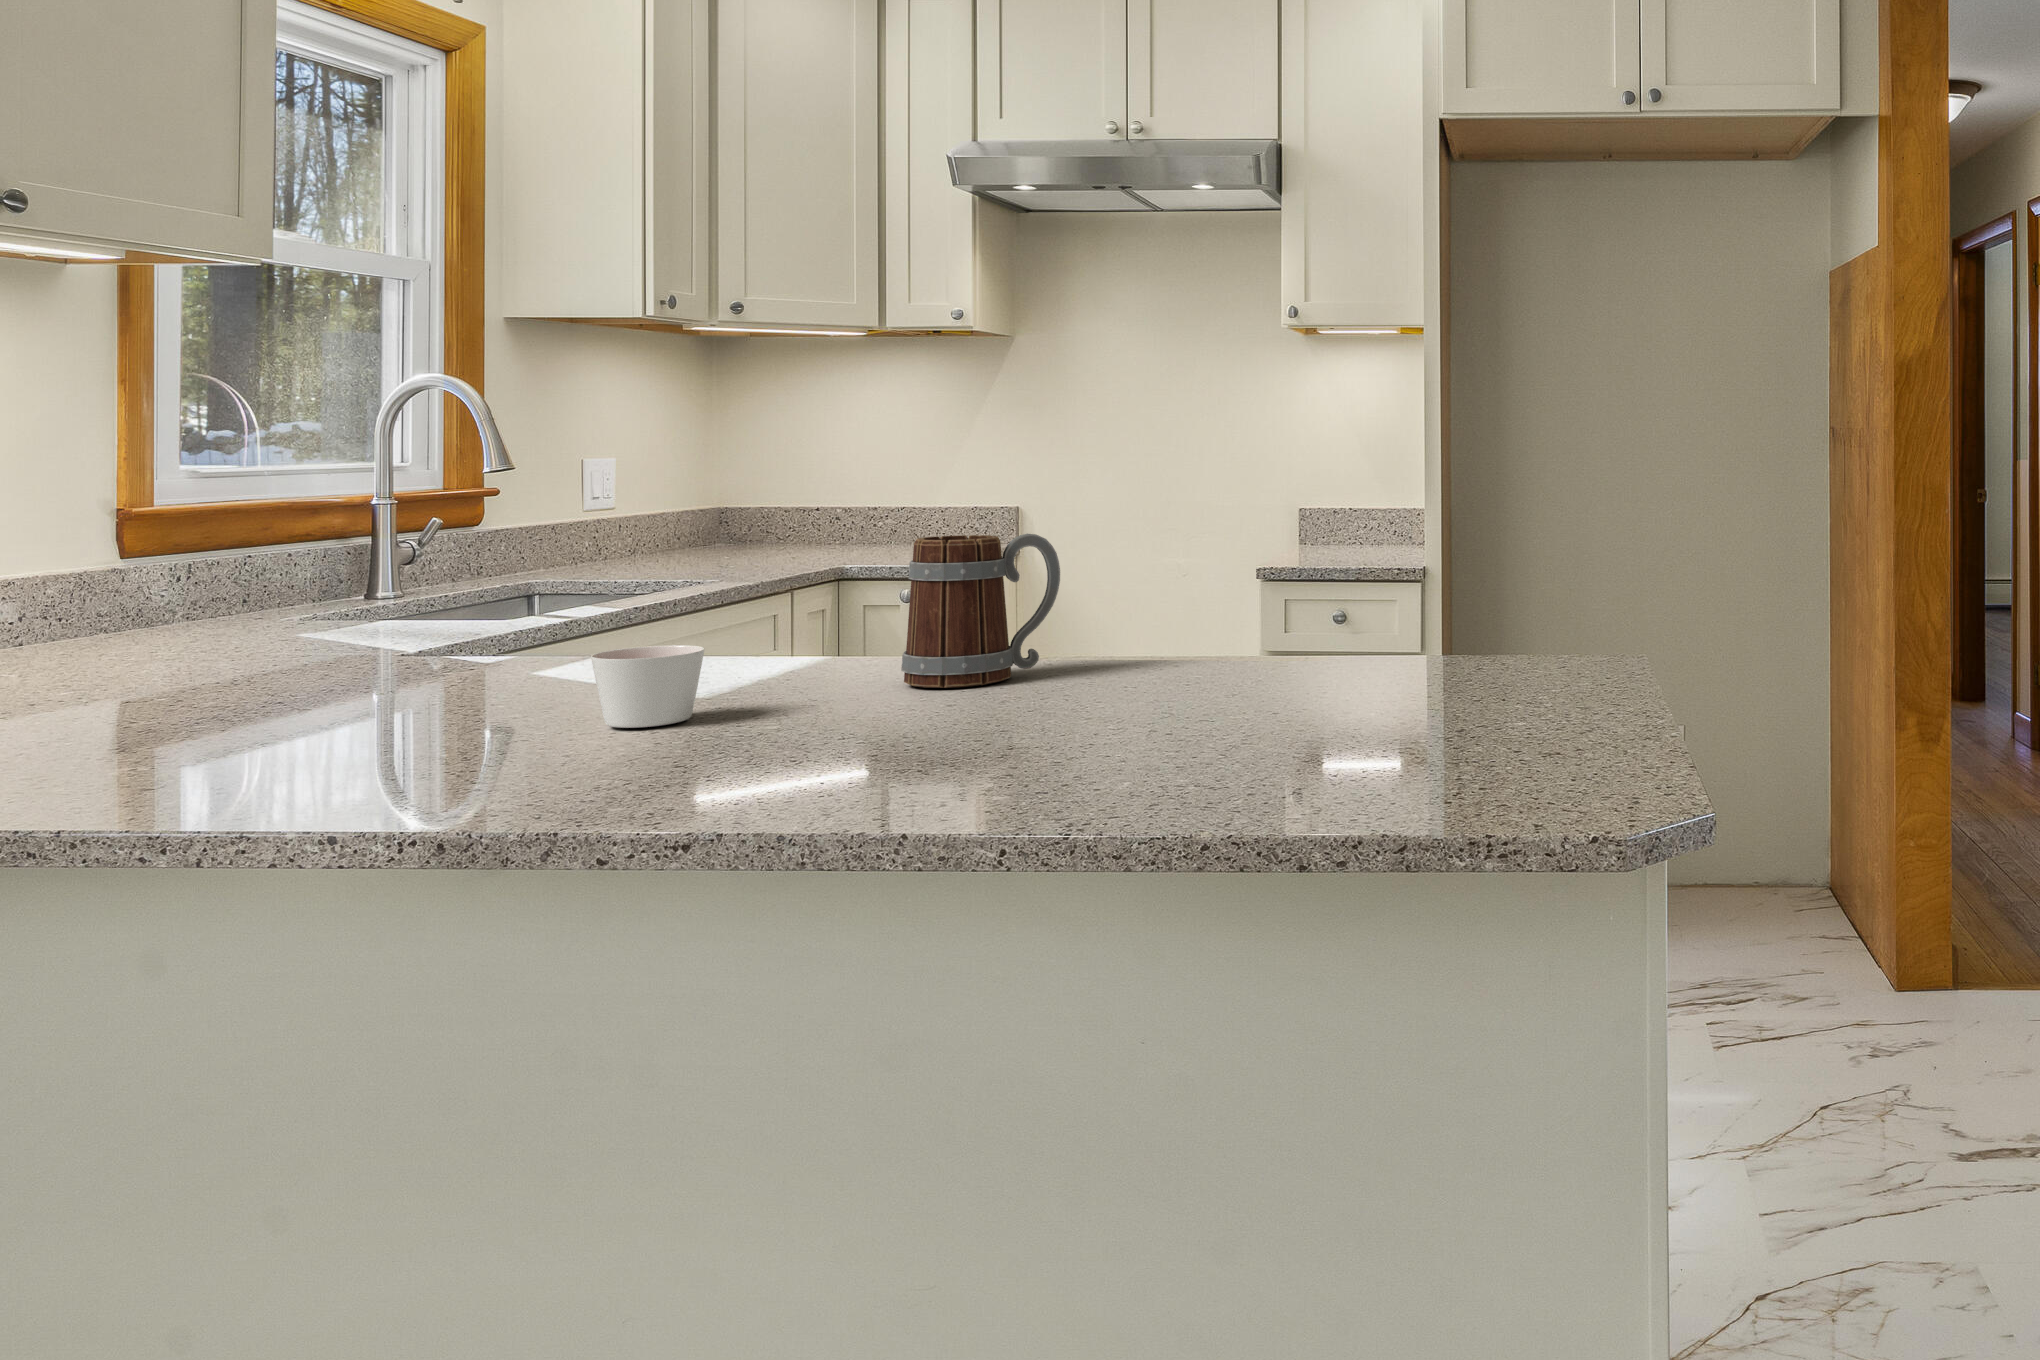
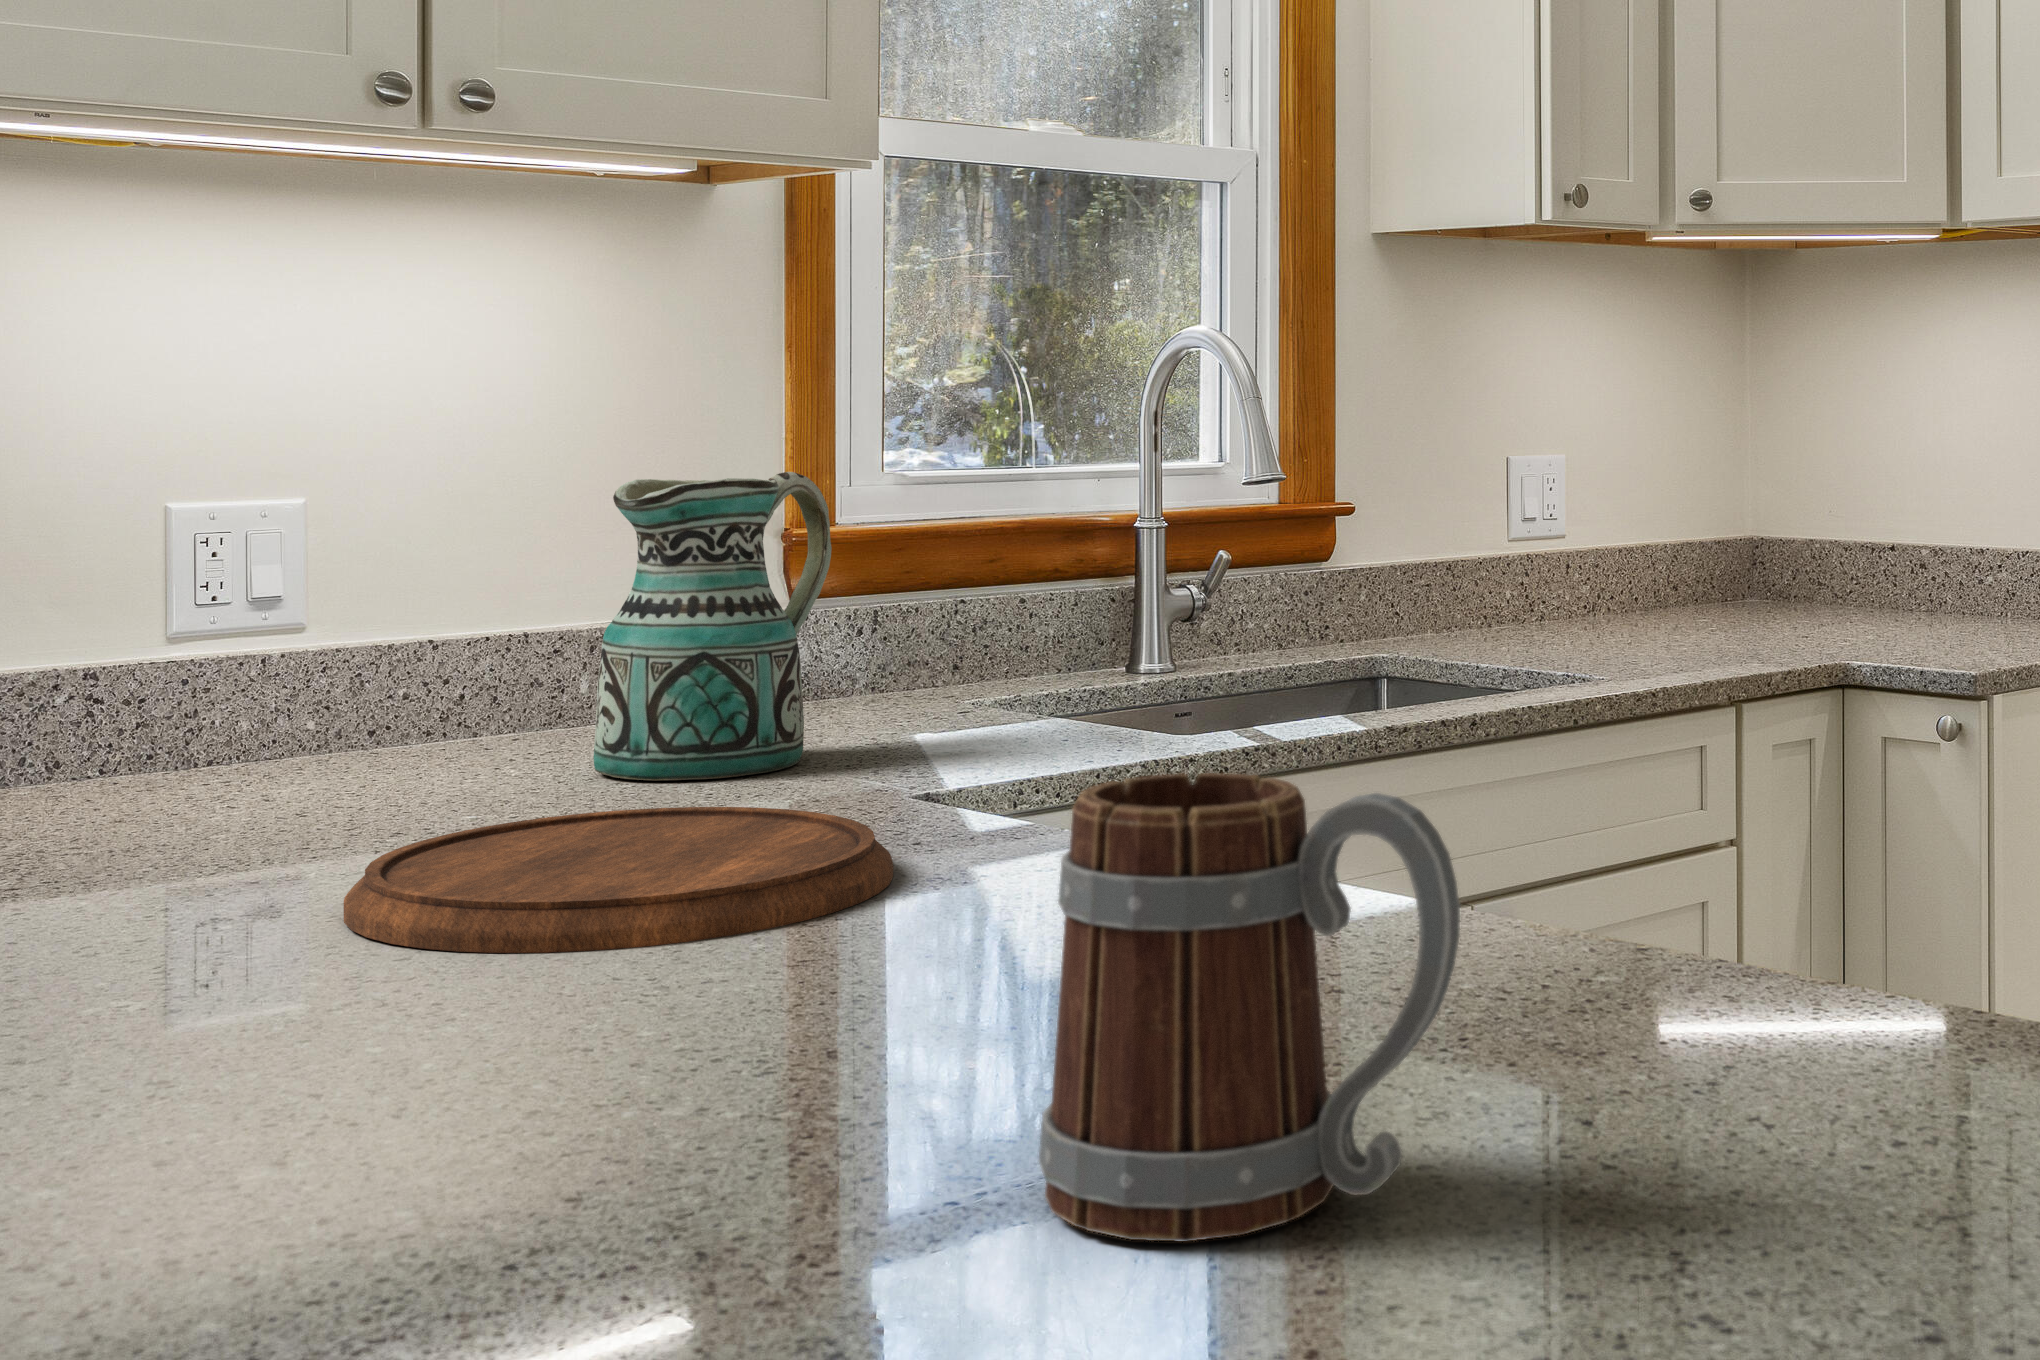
ceramic pitcher: none [109,461,277,658] -> present [593,472,832,780]
cutting board: none [196,636,546,700] -> present [344,807,893,953]
candle: present [591,645,704,728] -> none [237,1011,512,1250]

